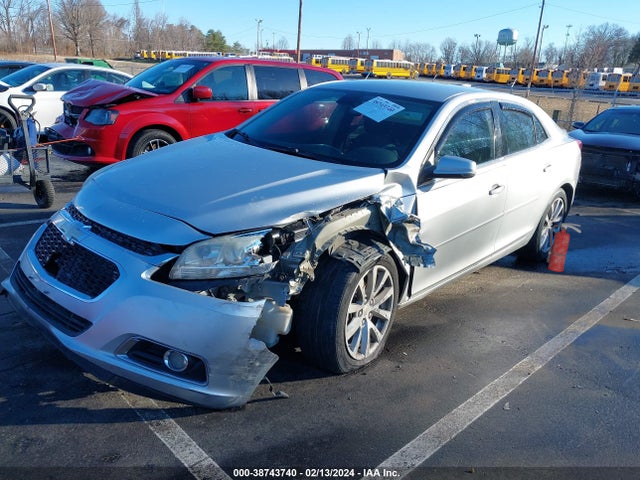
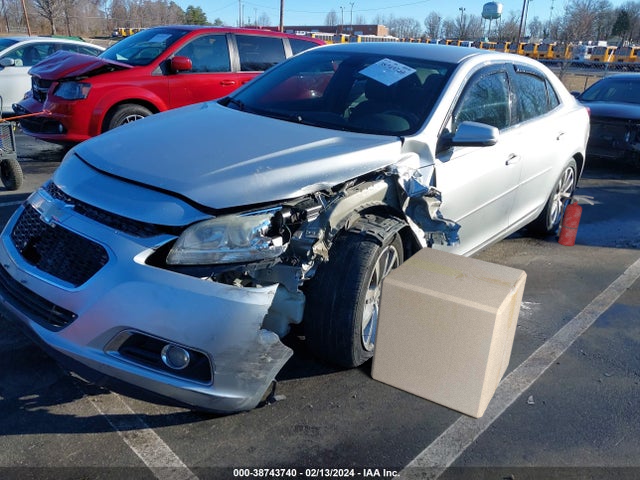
cardboard box: none [353,268,497,424] -> present [371,247,527,418]

